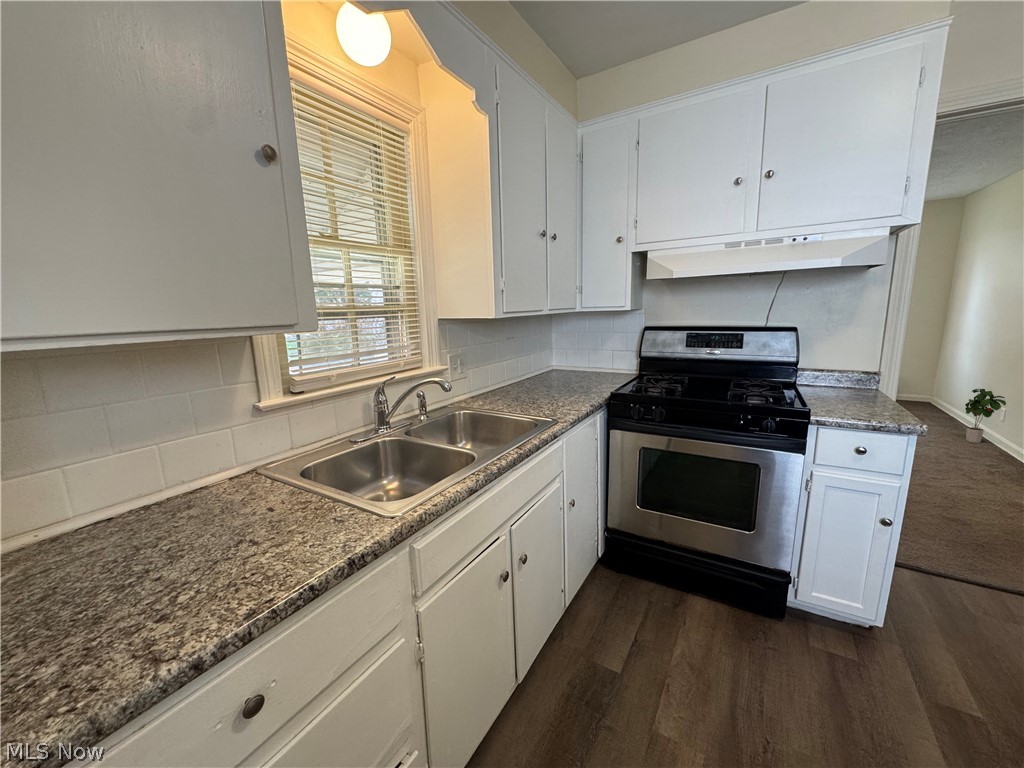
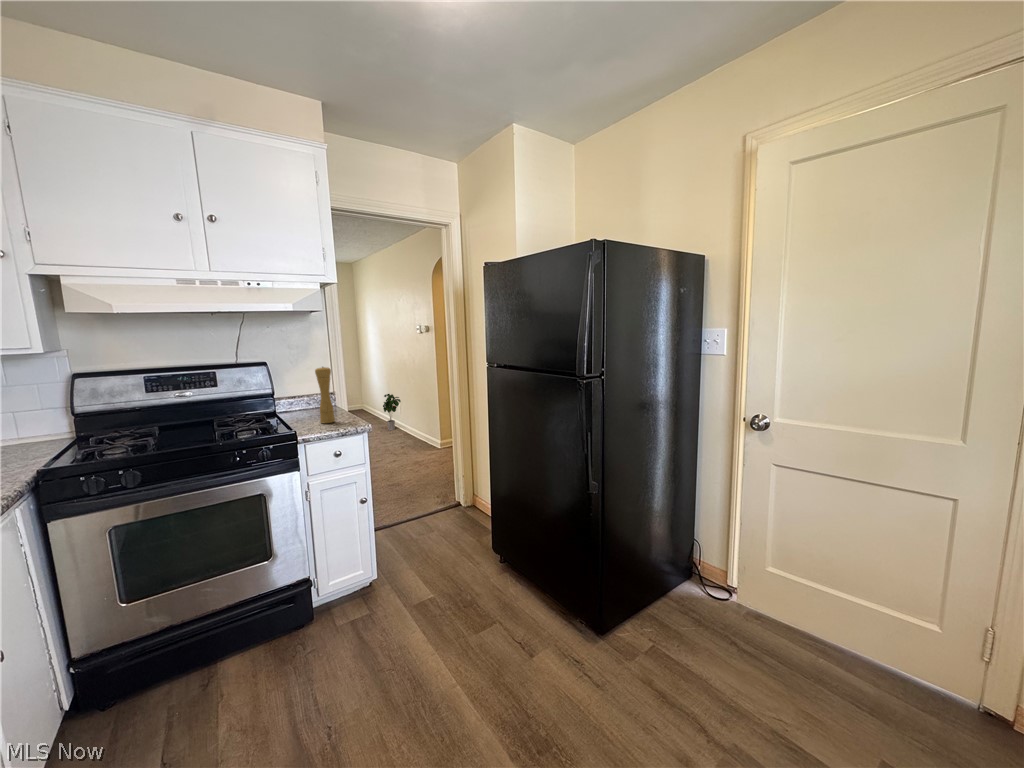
pepper mill: none [848,337,880,410] -> present [315,367,335,423]

